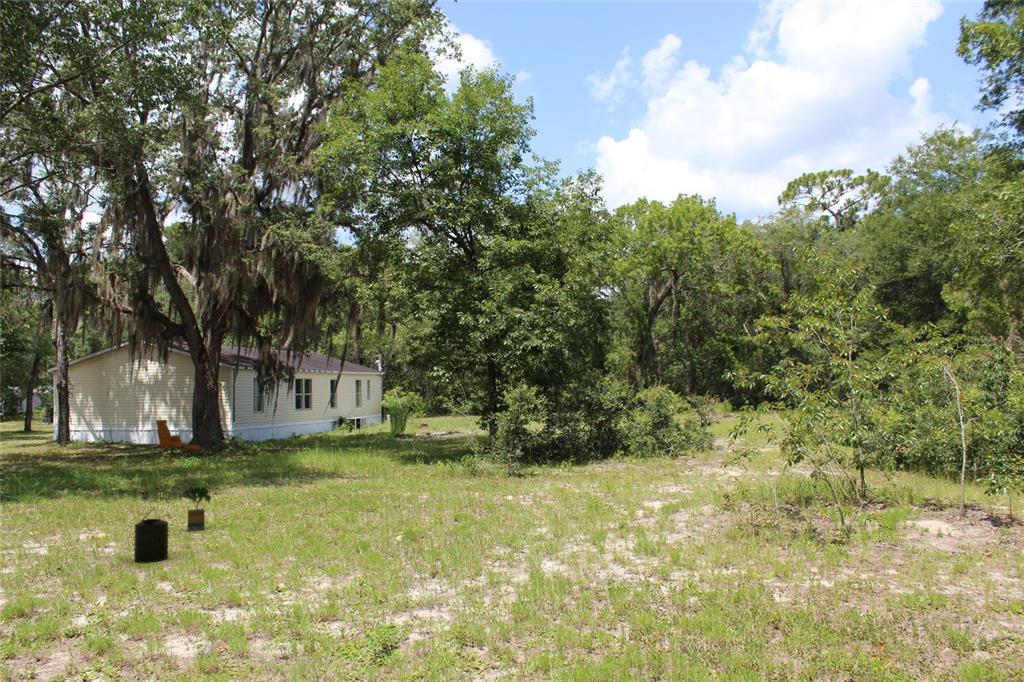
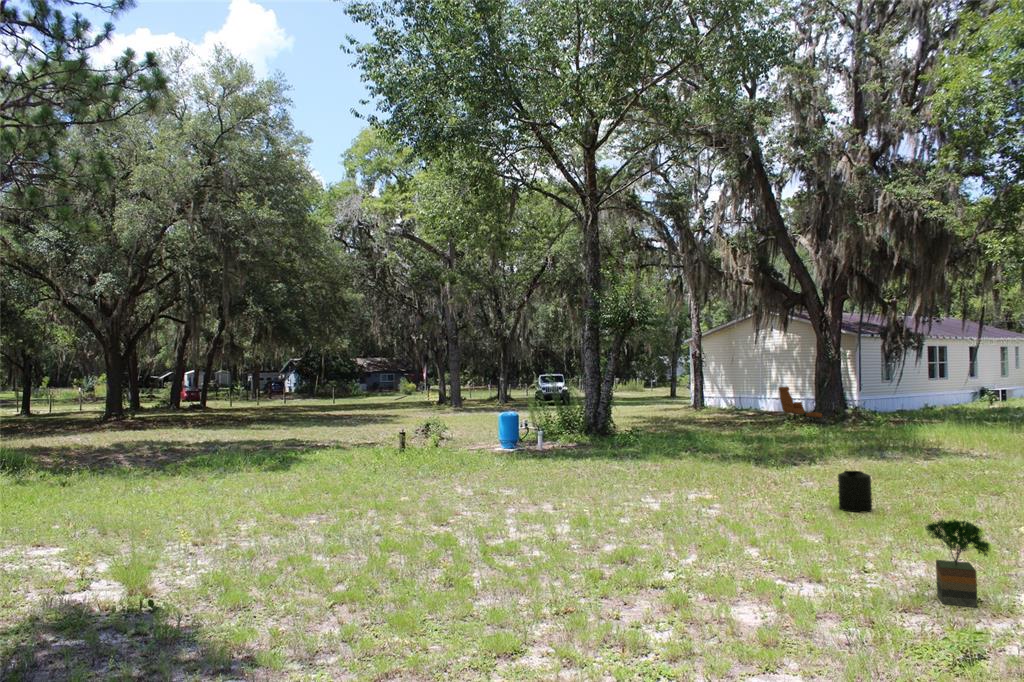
potted tree: present [183,487,211,531] -> present [925,520,990,607]
trash can: present [134,509,168,563] -> present [838,471,872,512]

